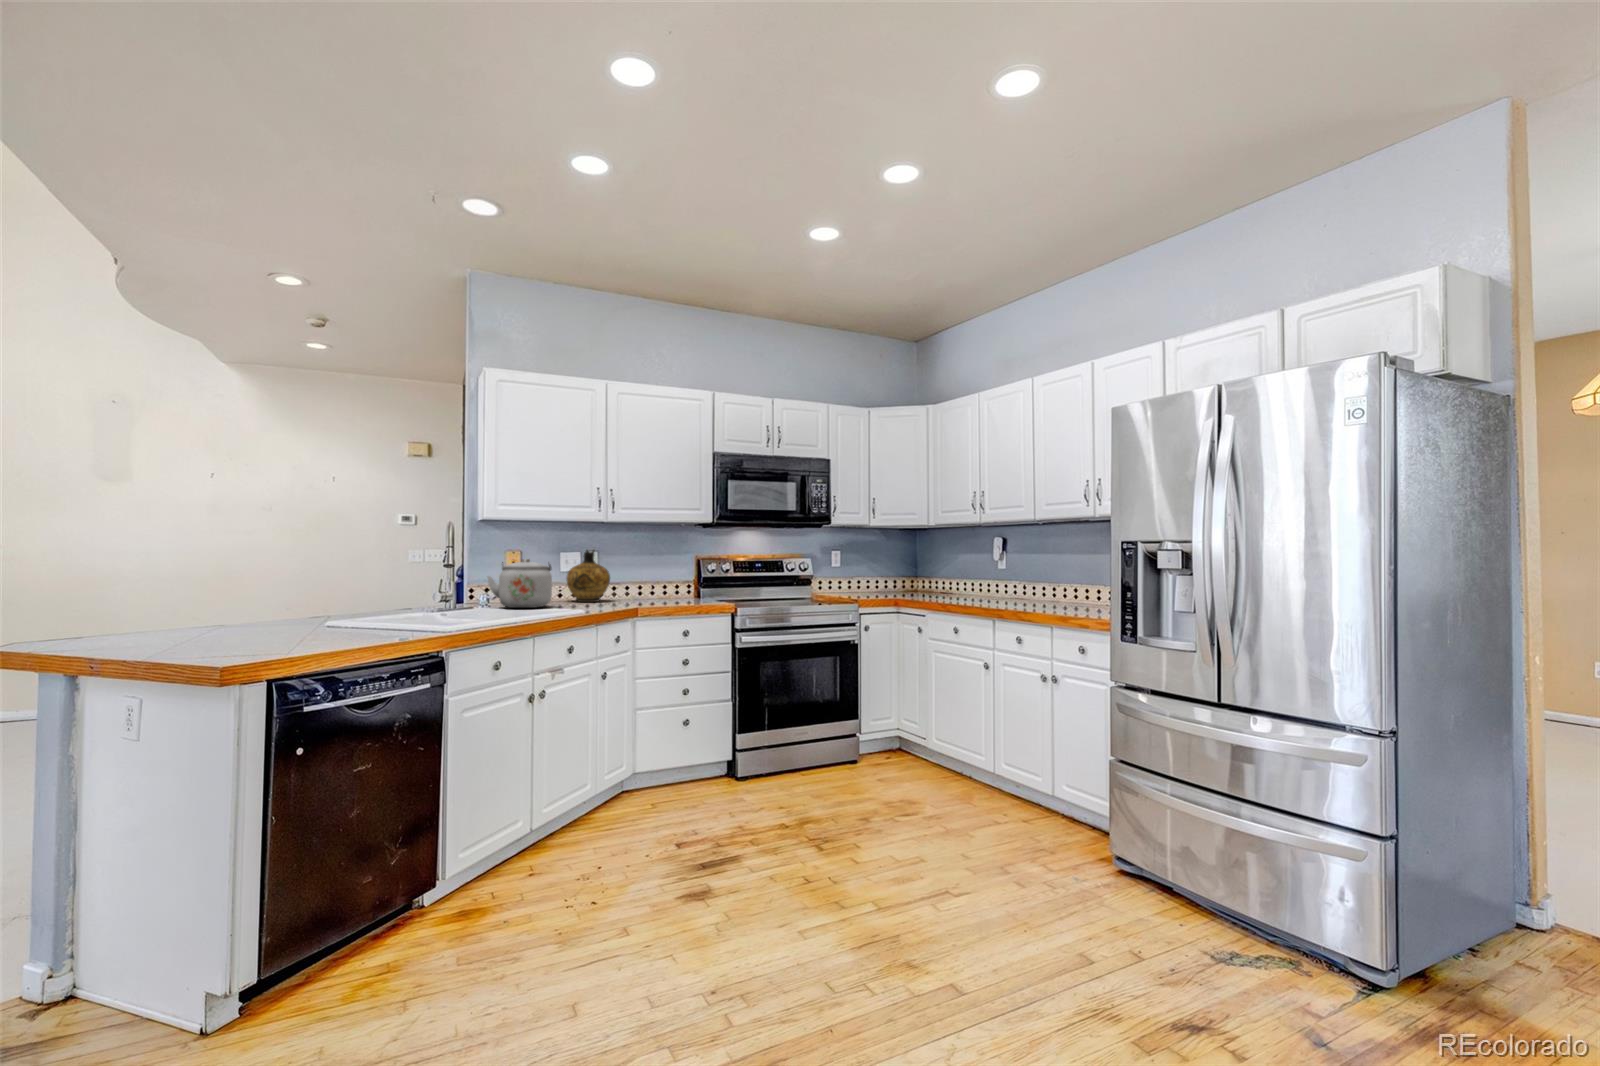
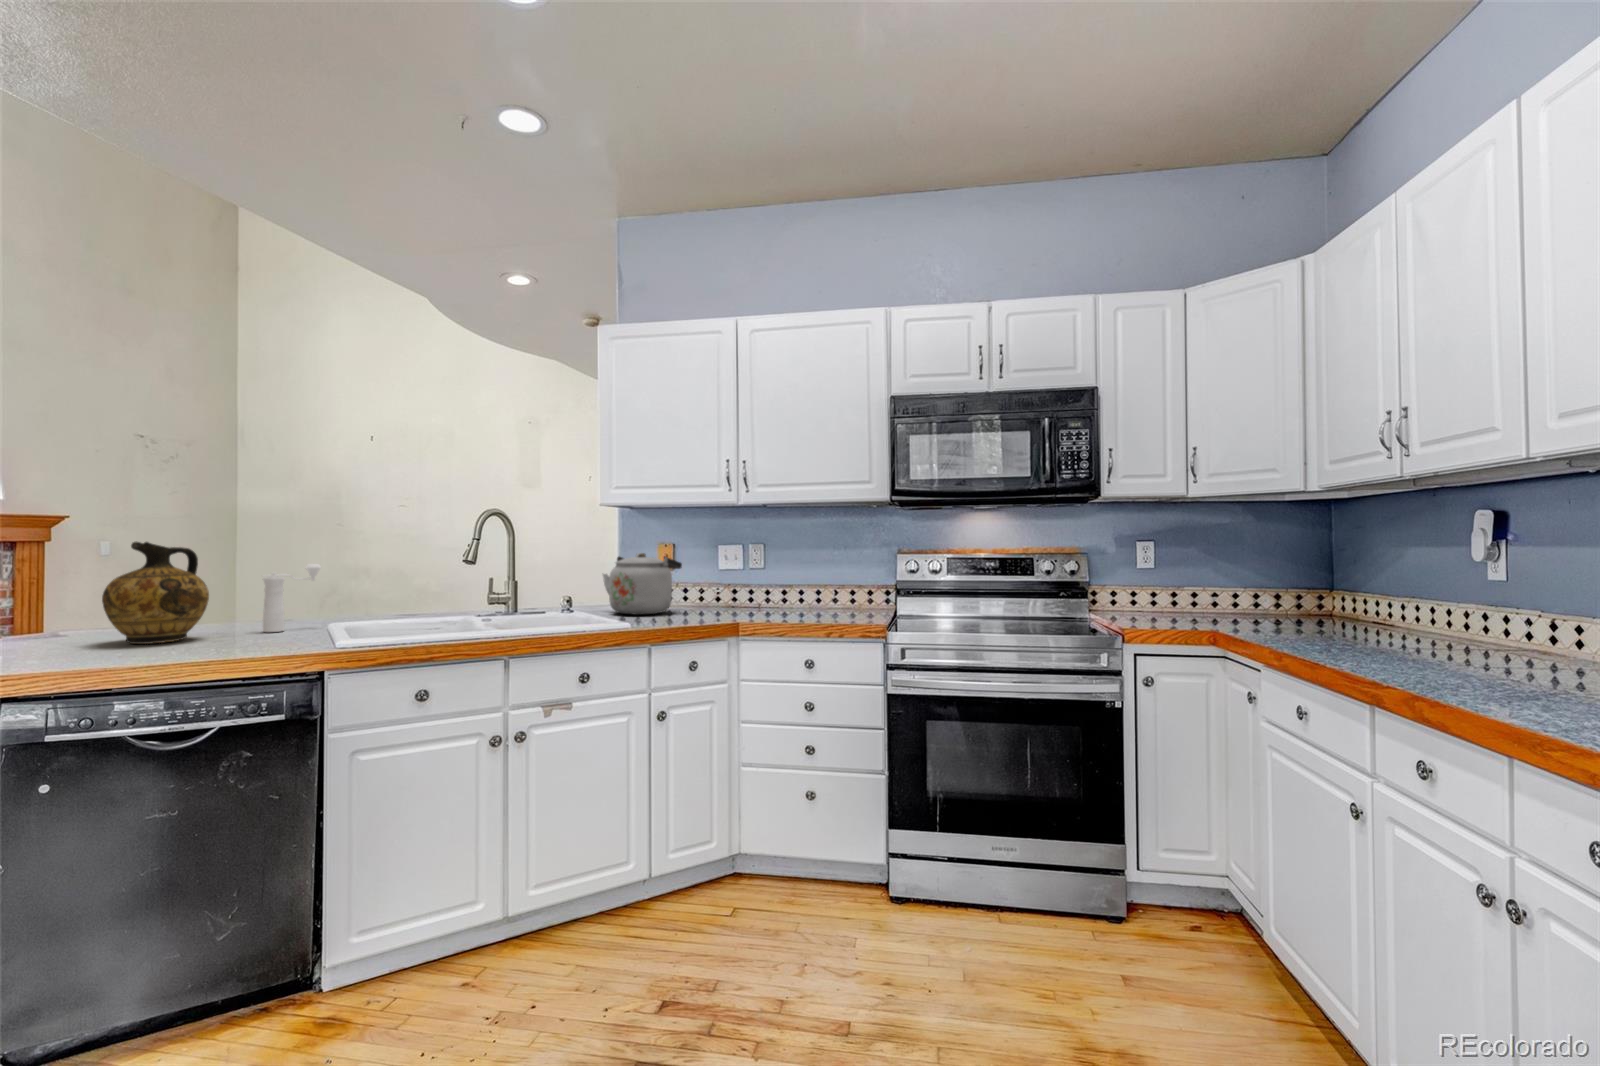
ceramic jug: present [566,550,610,602] -> present [102,542,209,644]
pepper mill: none [257,569,298,633] -> present [263,564,321,632]

